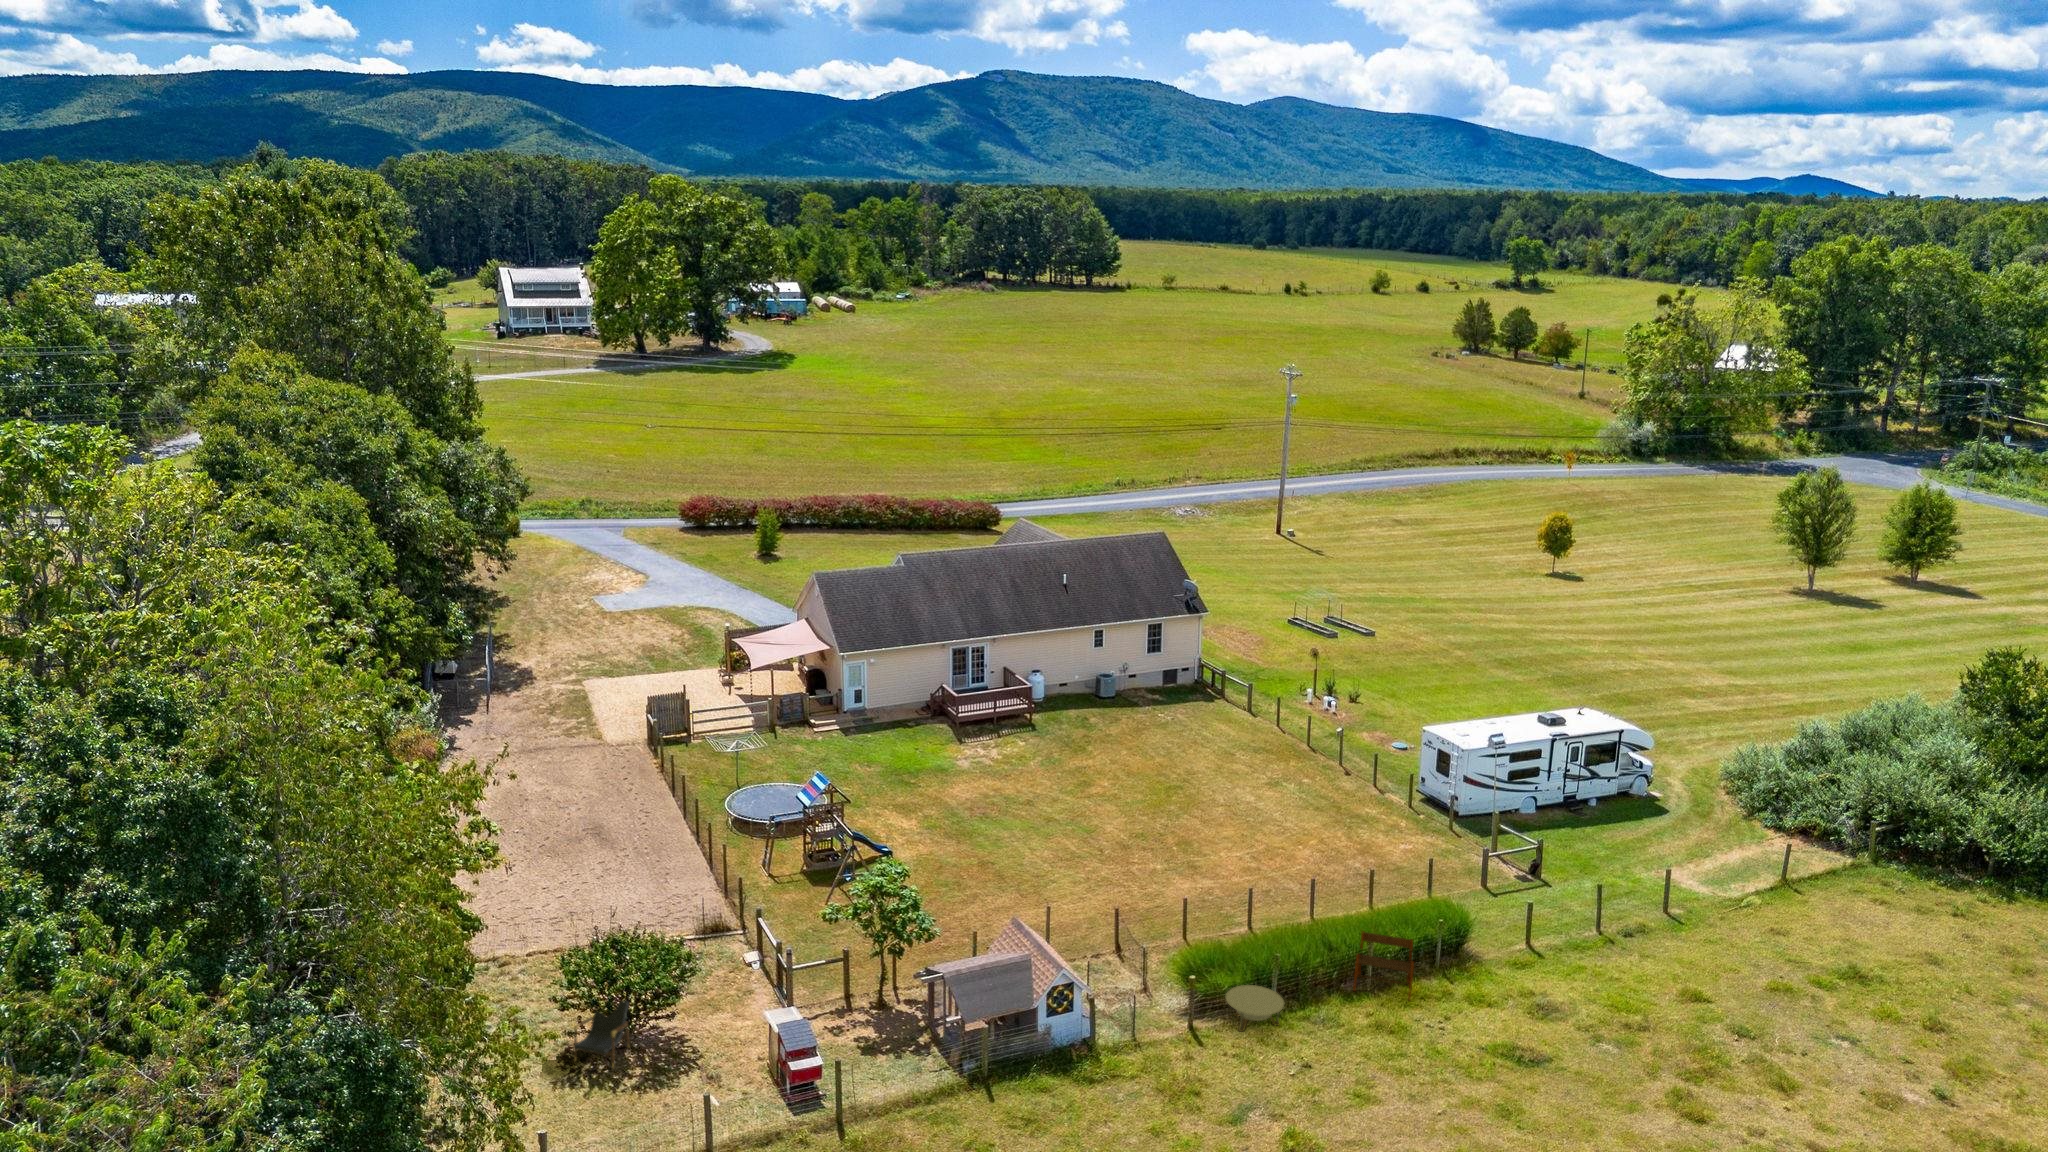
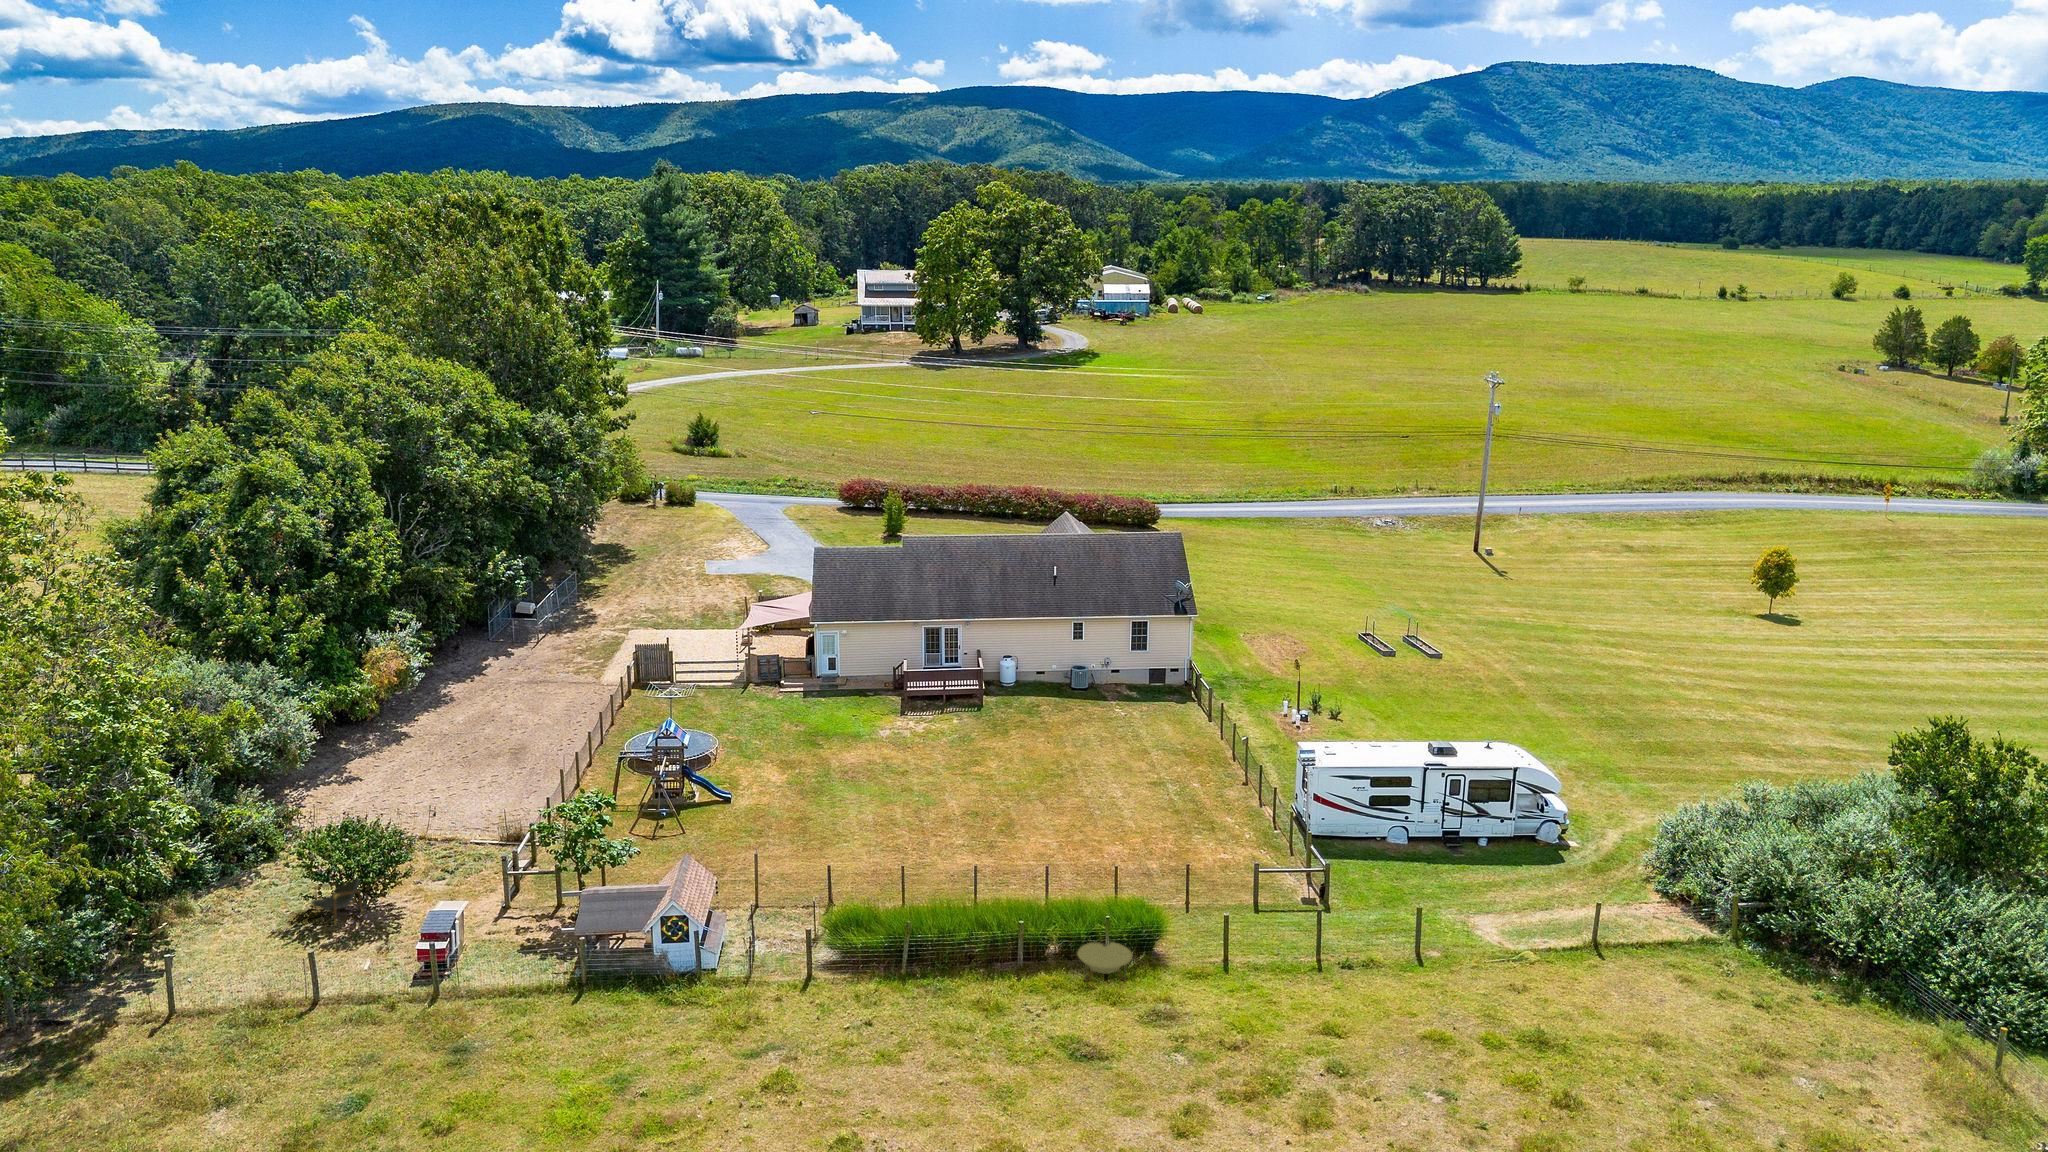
bench: present [1353,932,1414,1000] -> none [992,915,1054,989]
round table: present [1226,985,1284,1032] -> present [1077,942,1132,981]

